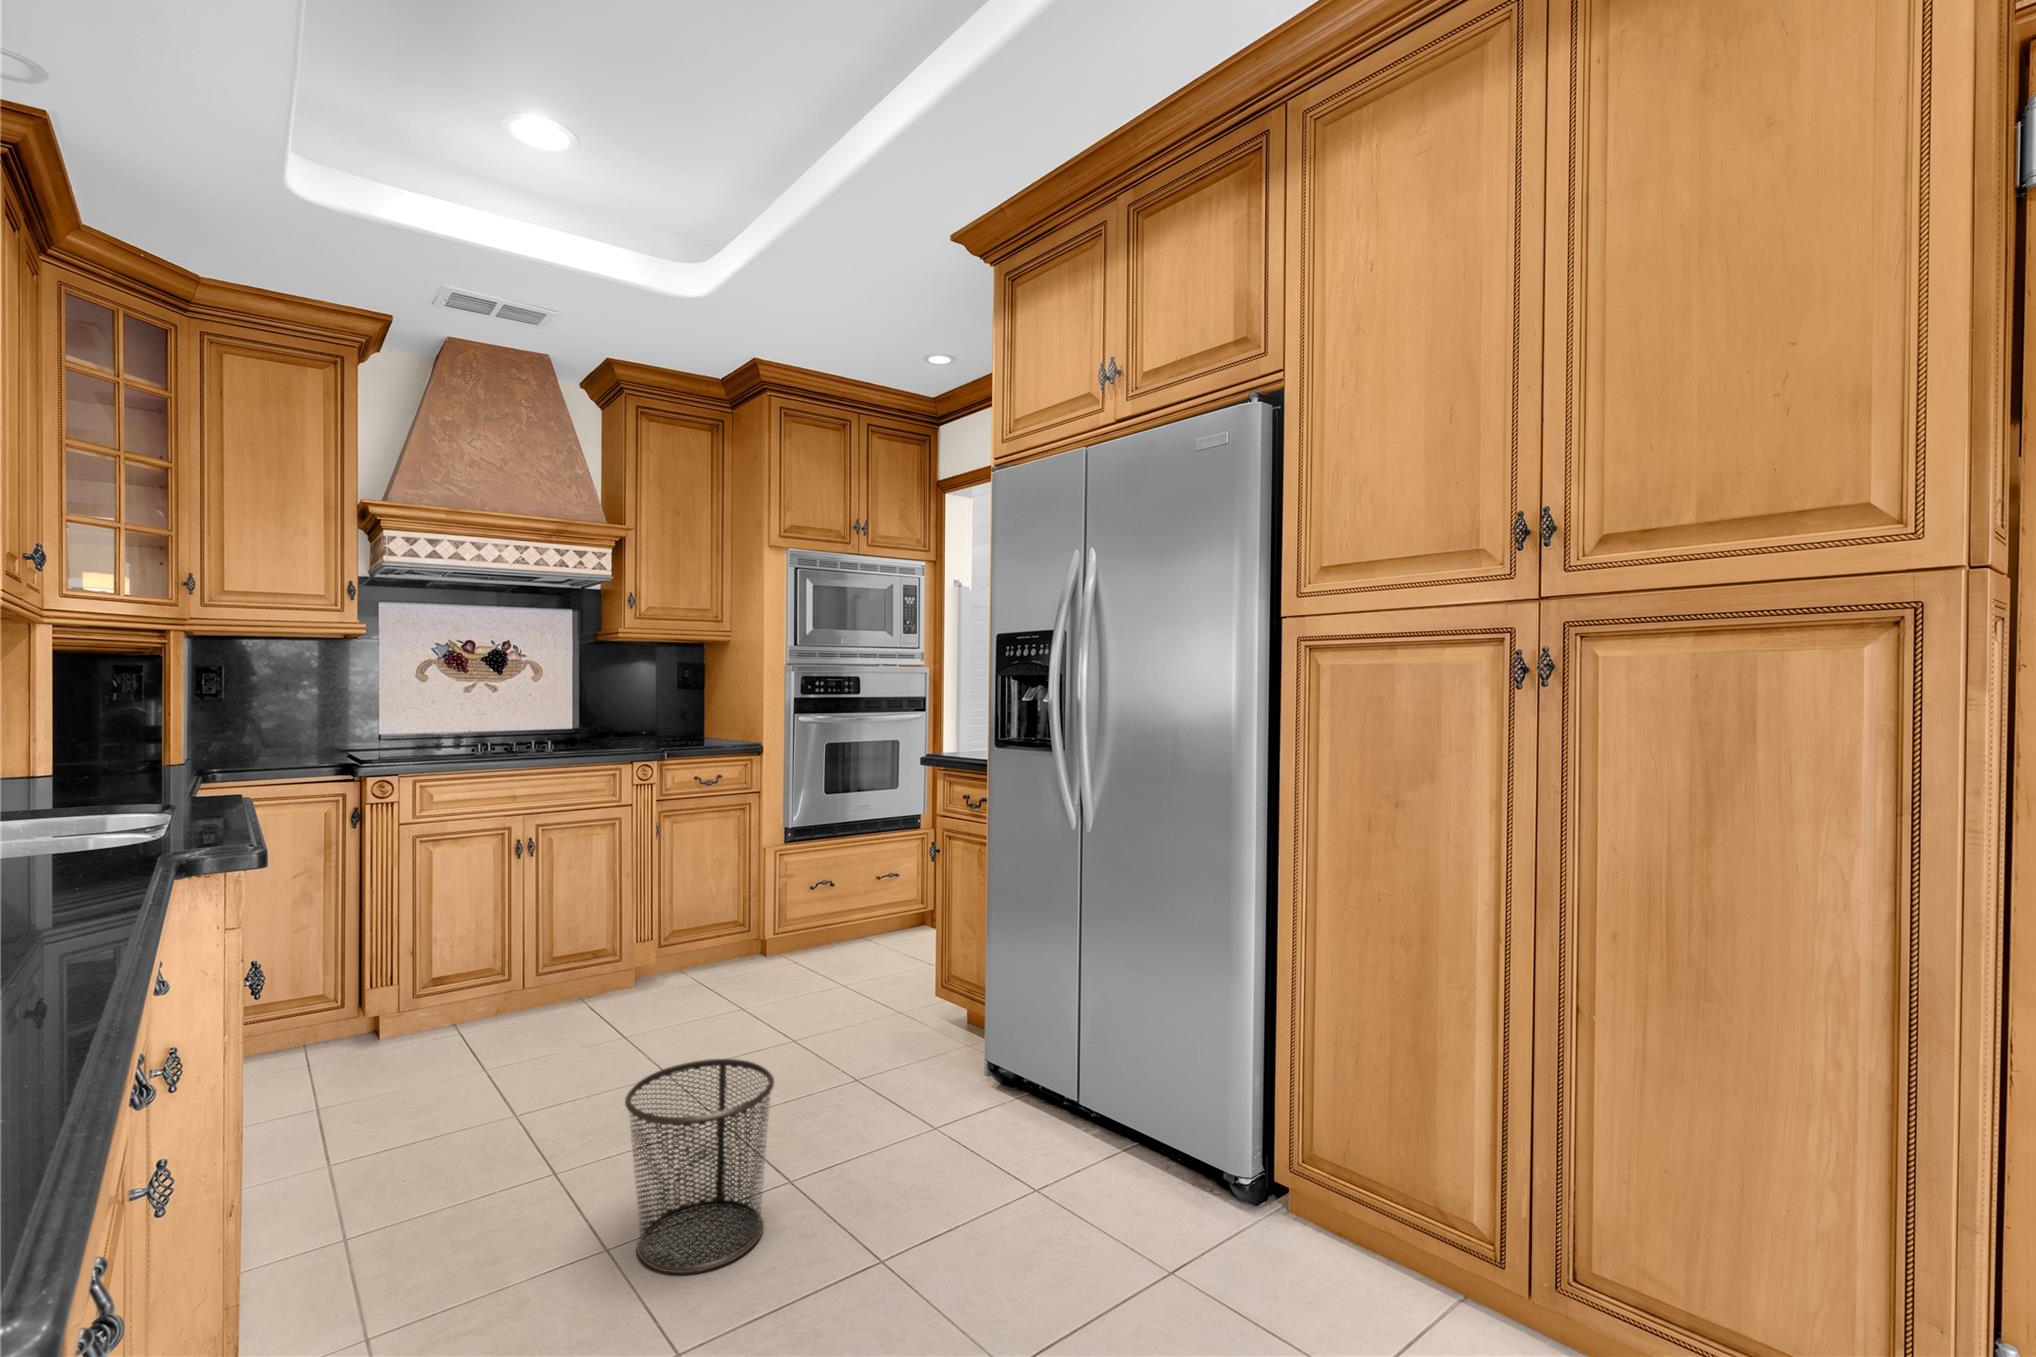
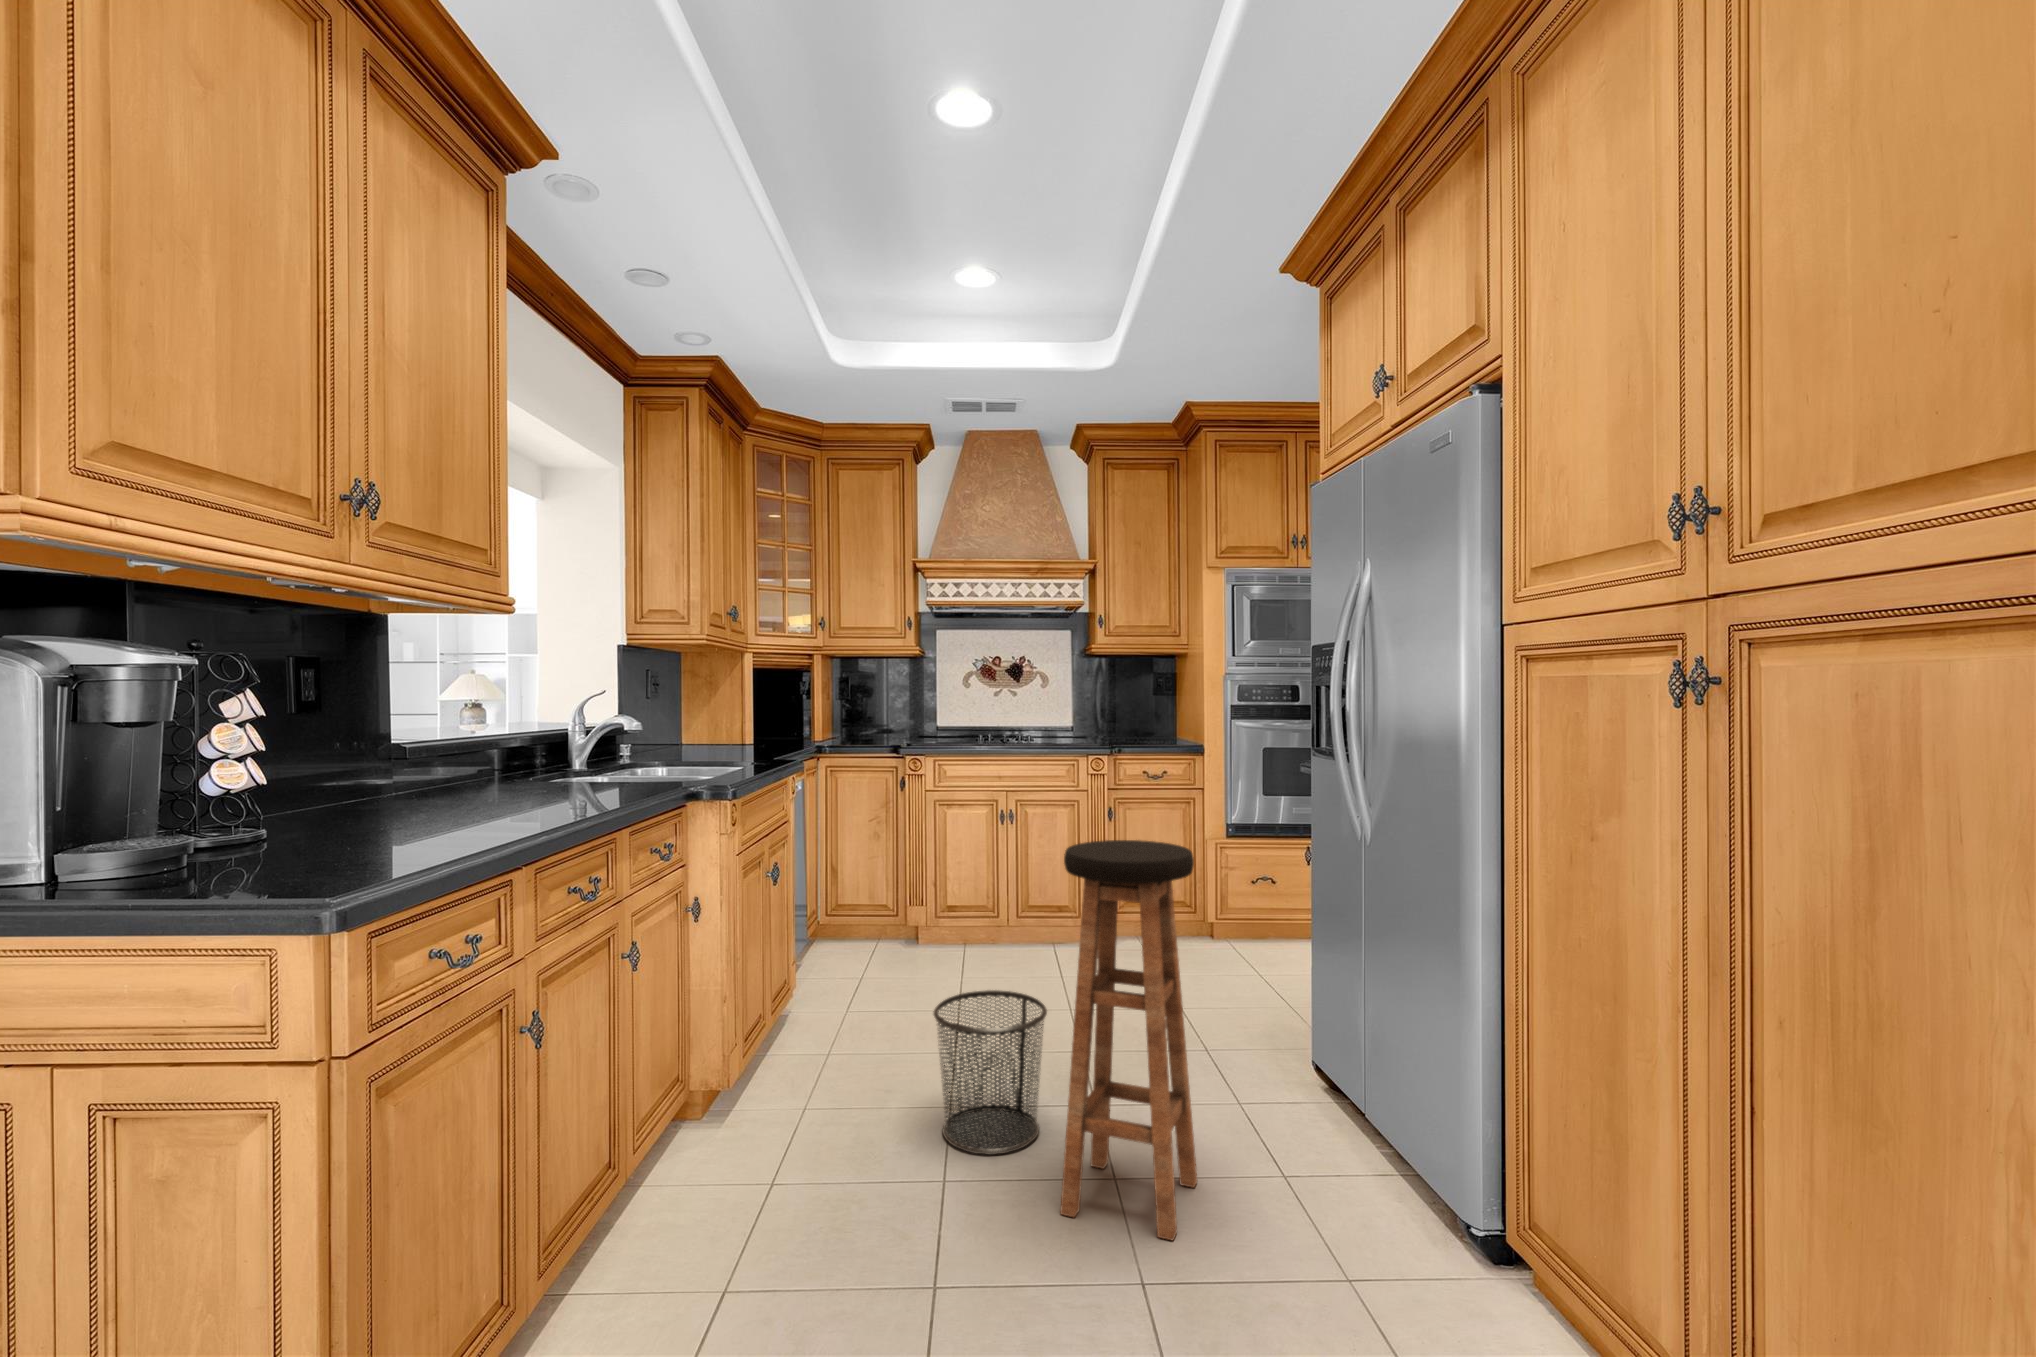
bar stool: none [840,855,986,1295] -> present [1060,840,1198,1240]

